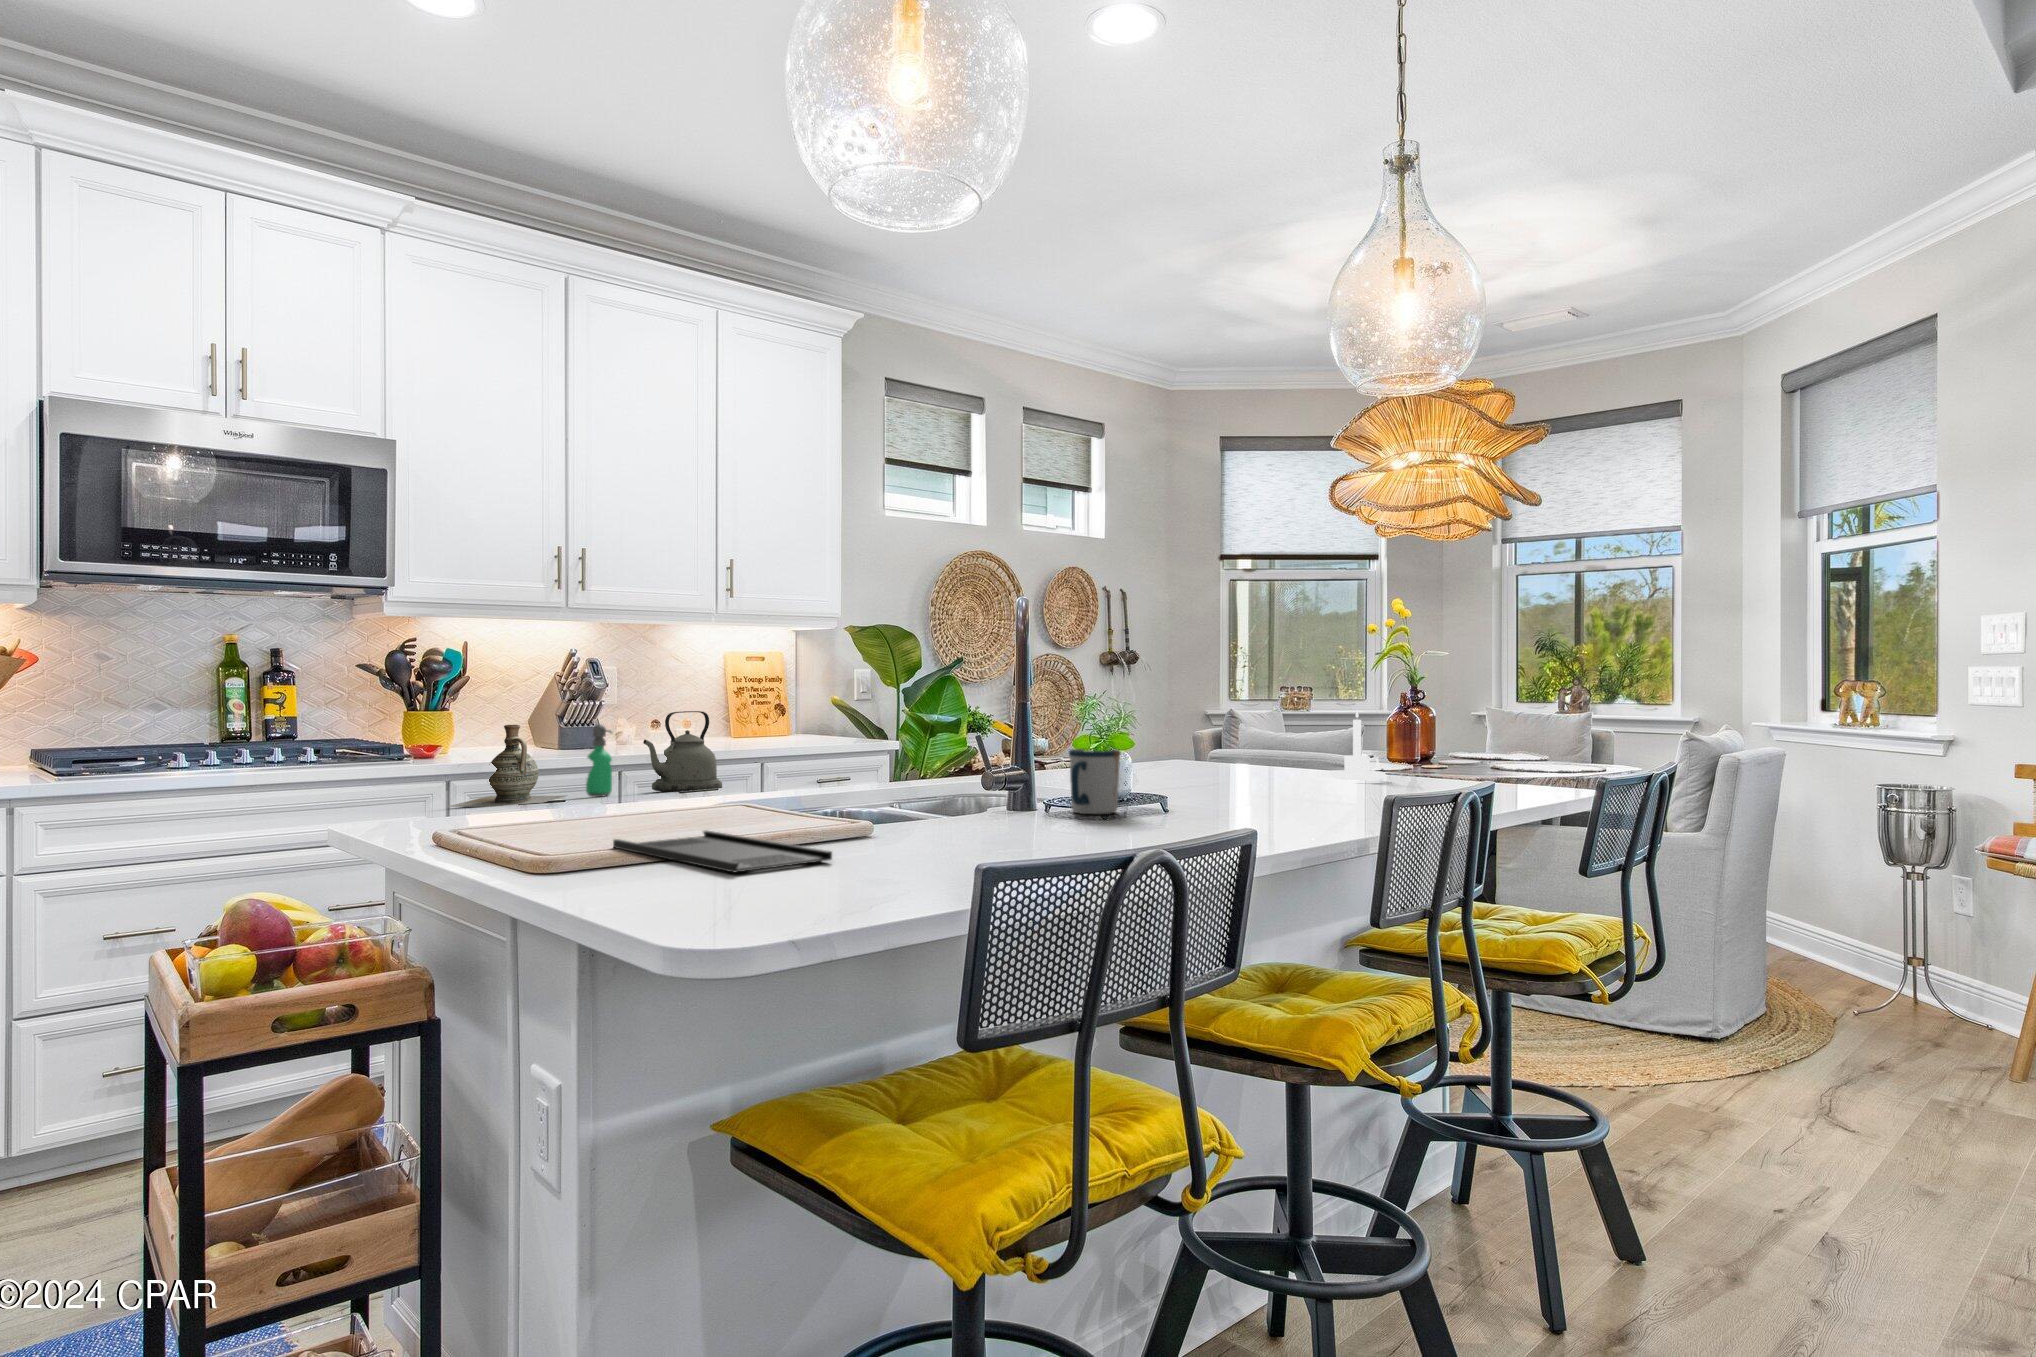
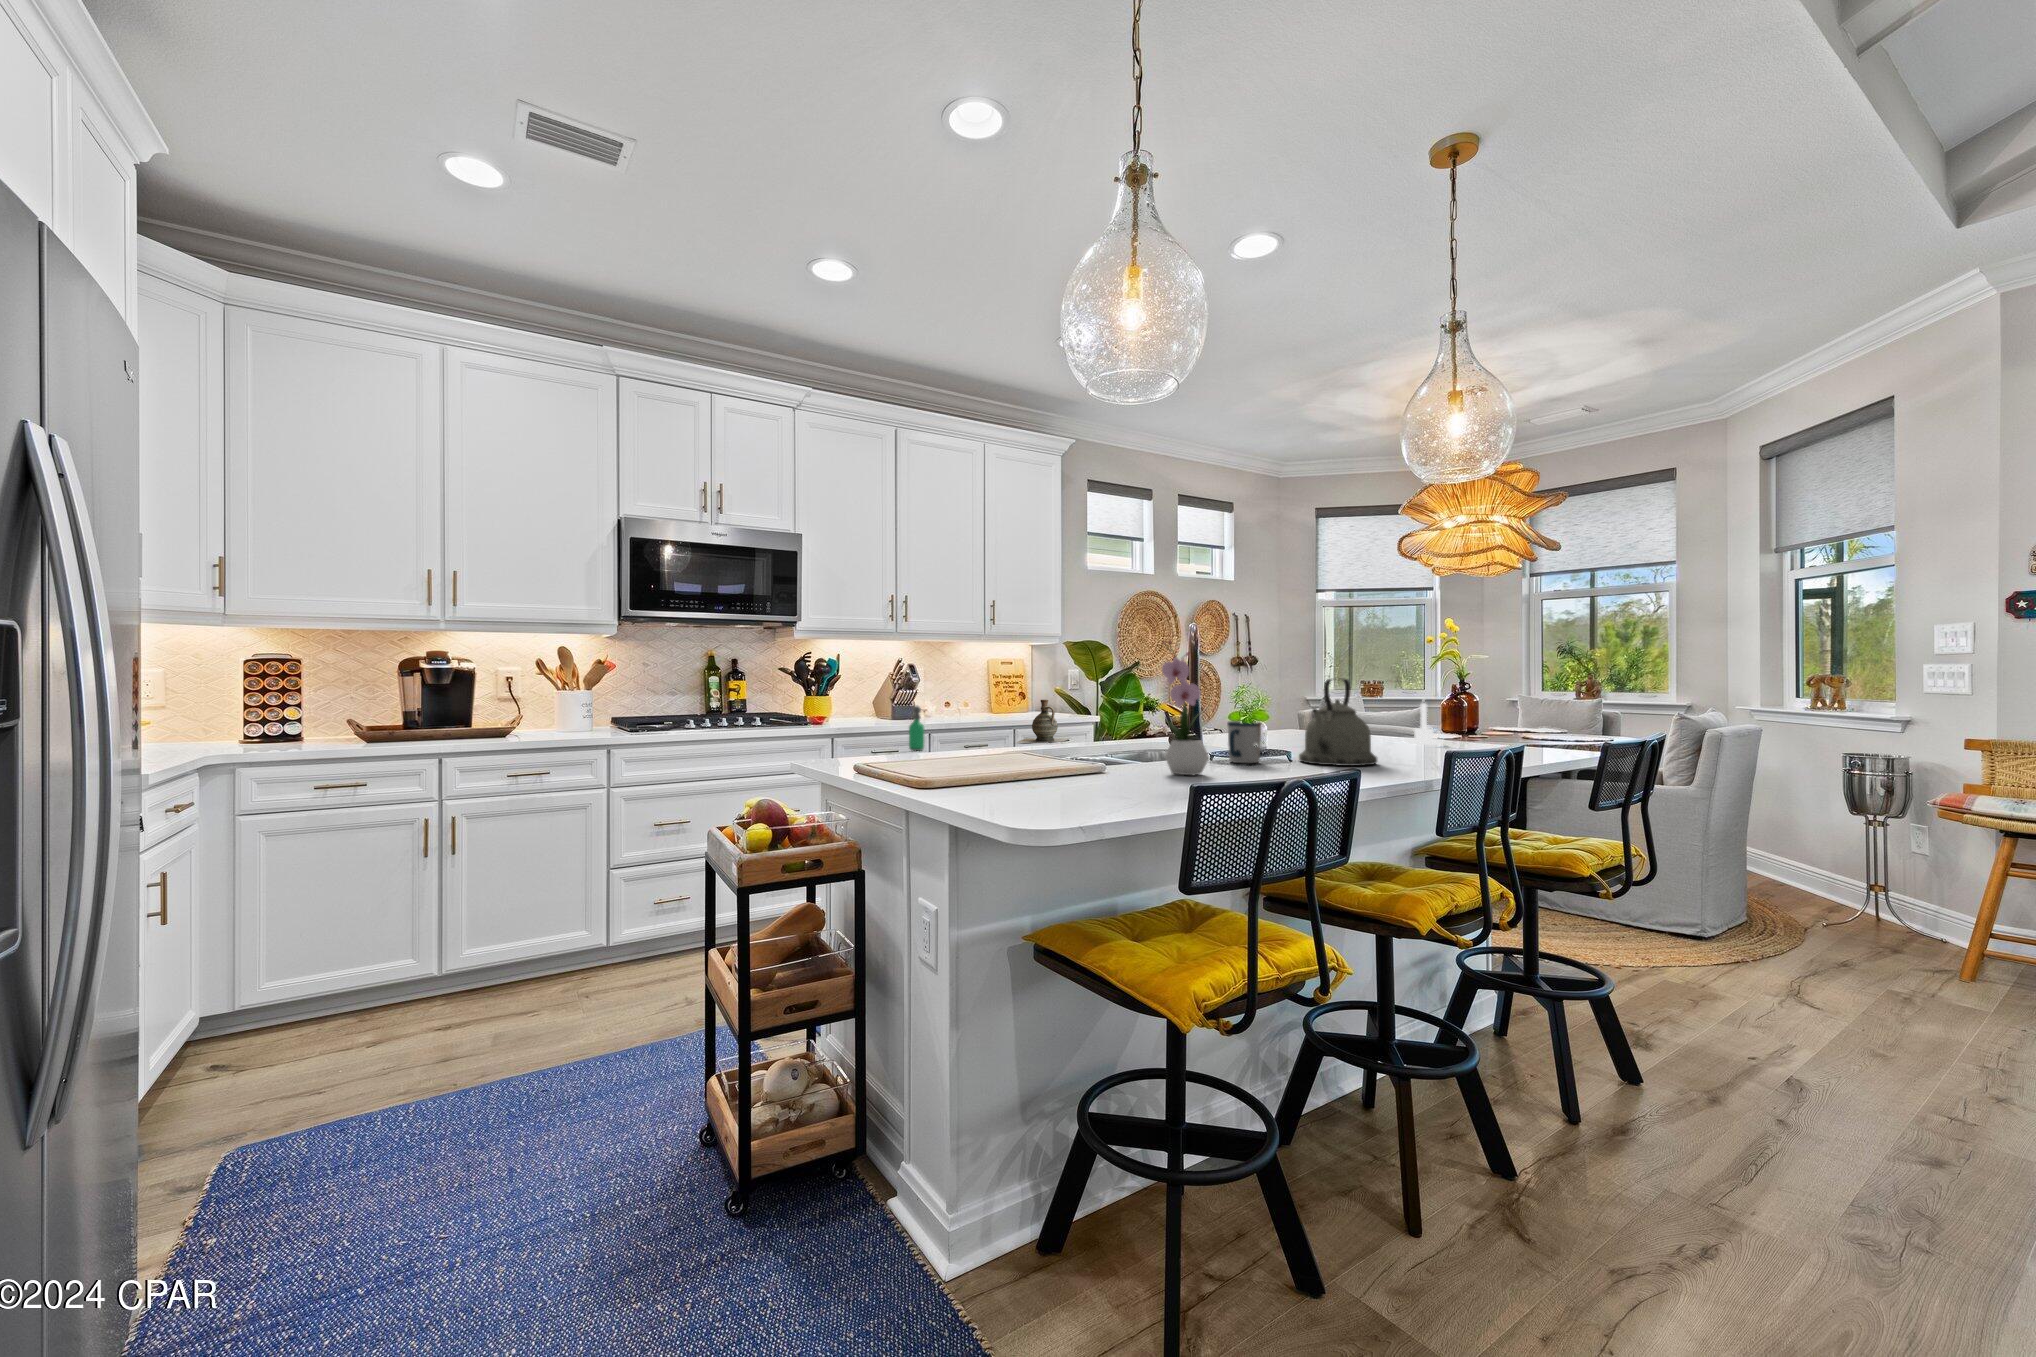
flower arrangement: none [959,620,1042,837] -> present [1162,641,1209,775]
kettle: present [643,711,722,792] -> present [1299,678,1377,766]
ceramic jug: present [448,725,565,807] -> present [1016,700,1069,743]
tray: present [613,830,832,872] -> none [957,768,1089,791]

